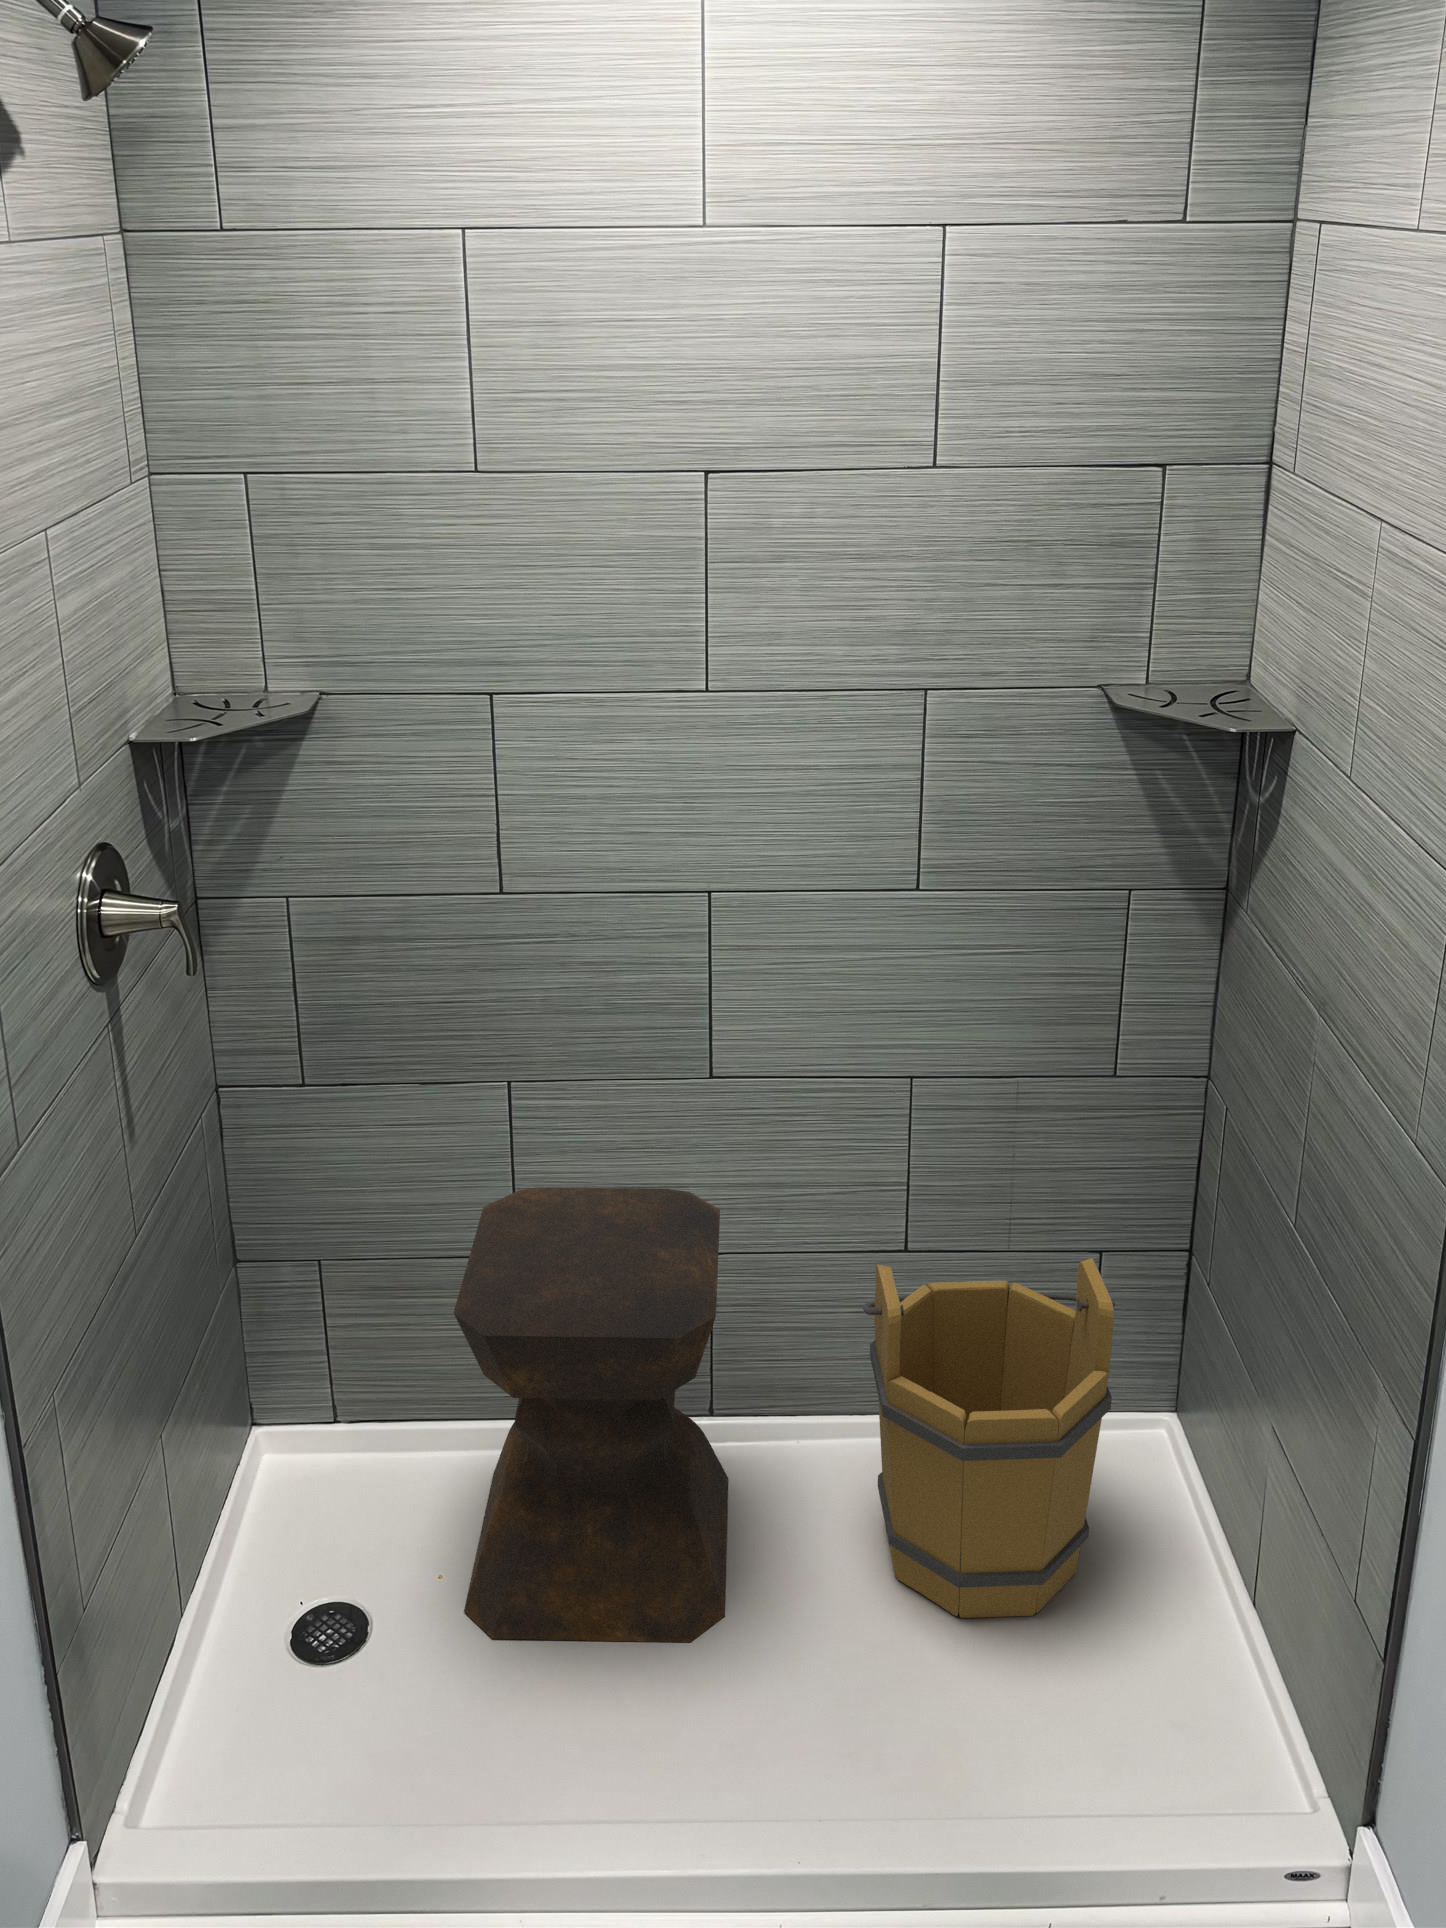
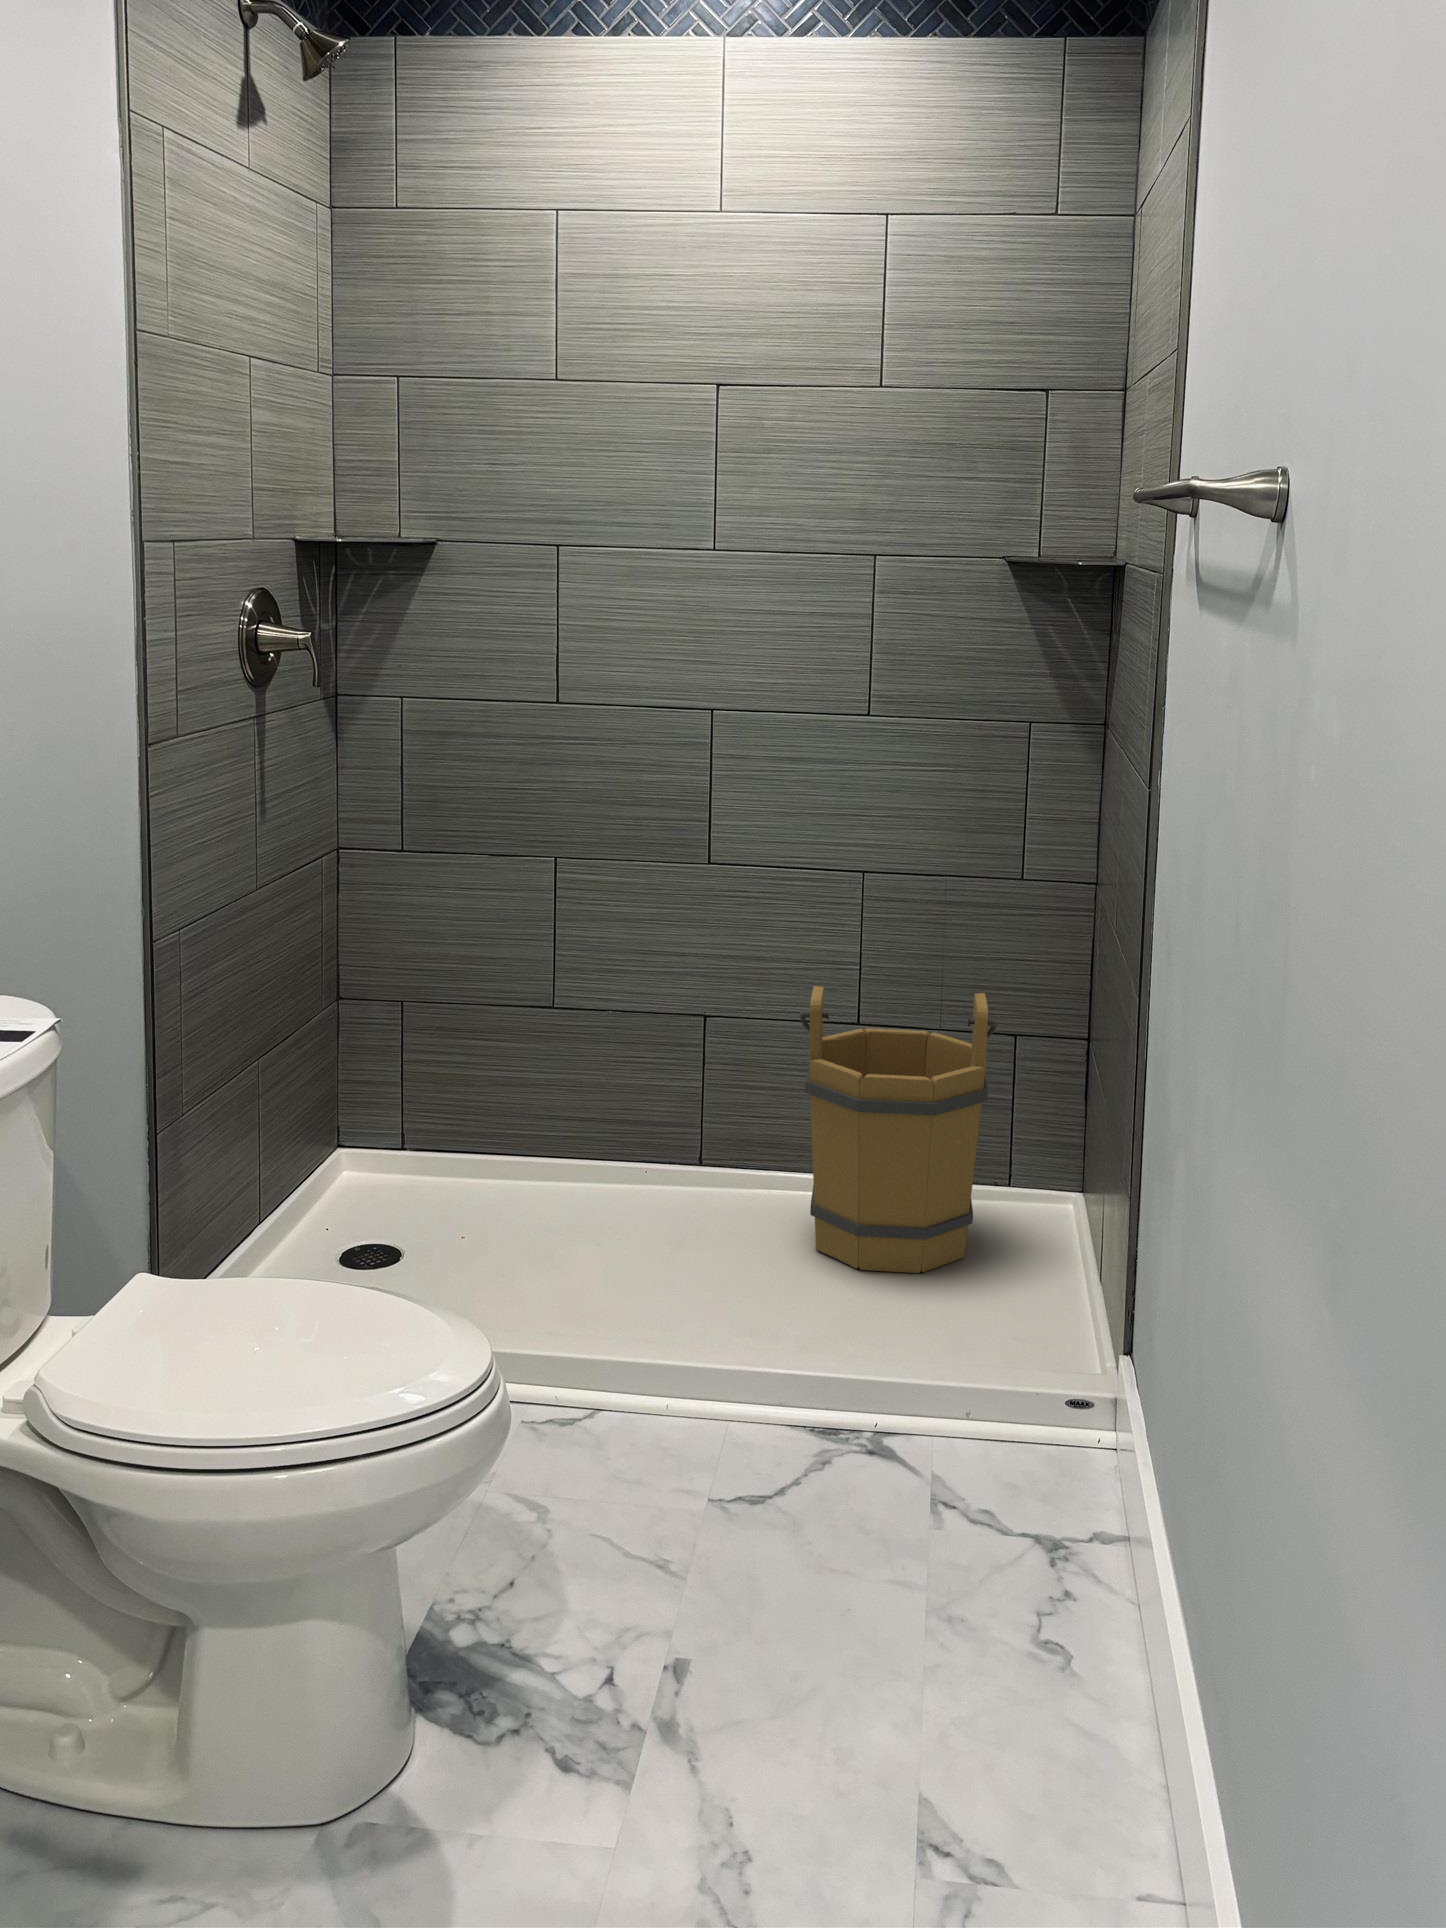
stool: present [454,1187,728,1642] -> none [470,929,702,1265]

